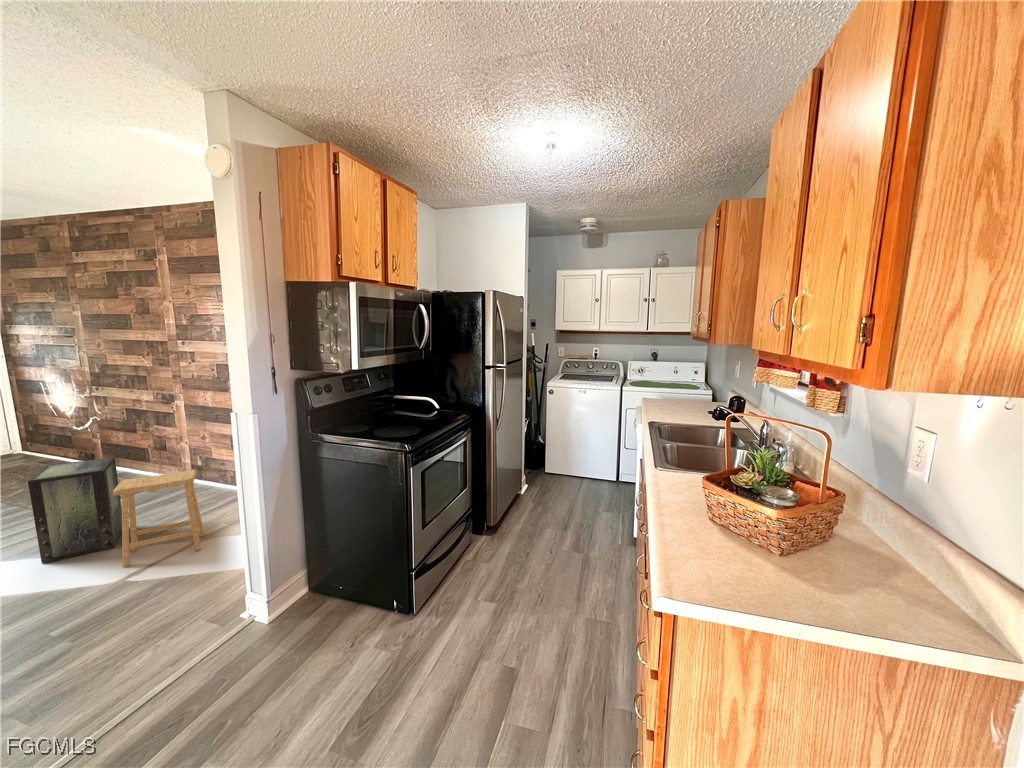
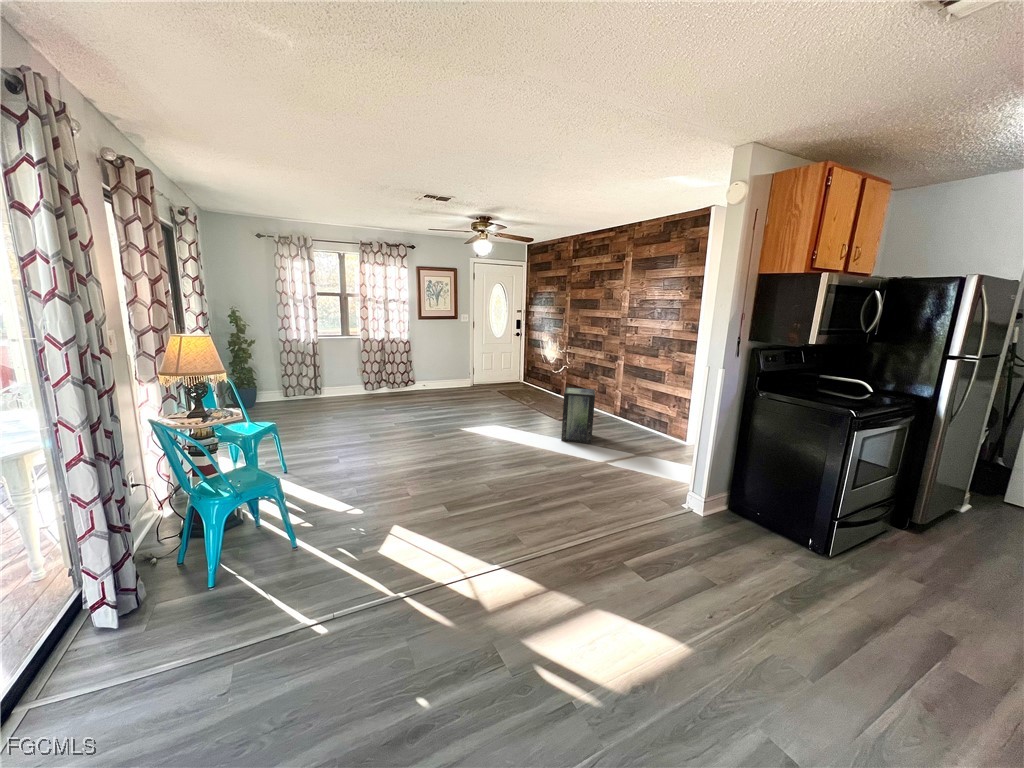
footstool: present [113,470,204,567] -> none [601,403,644,460]

